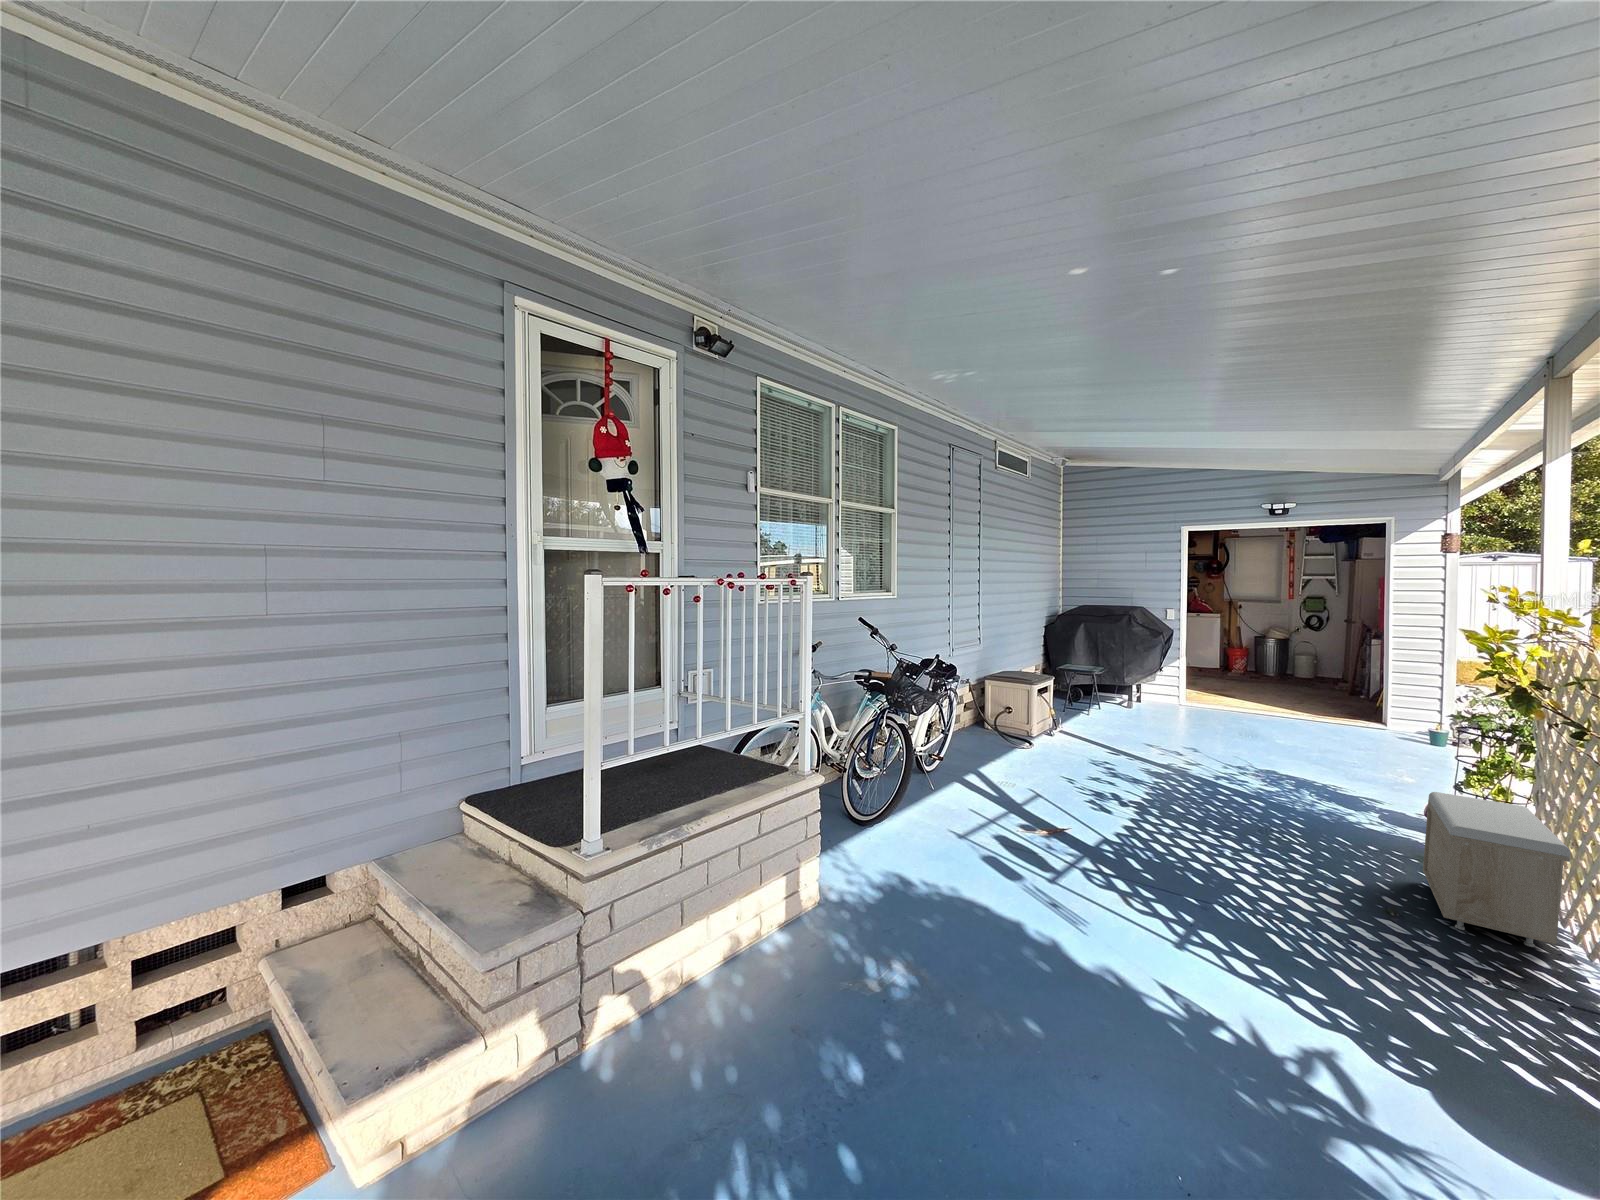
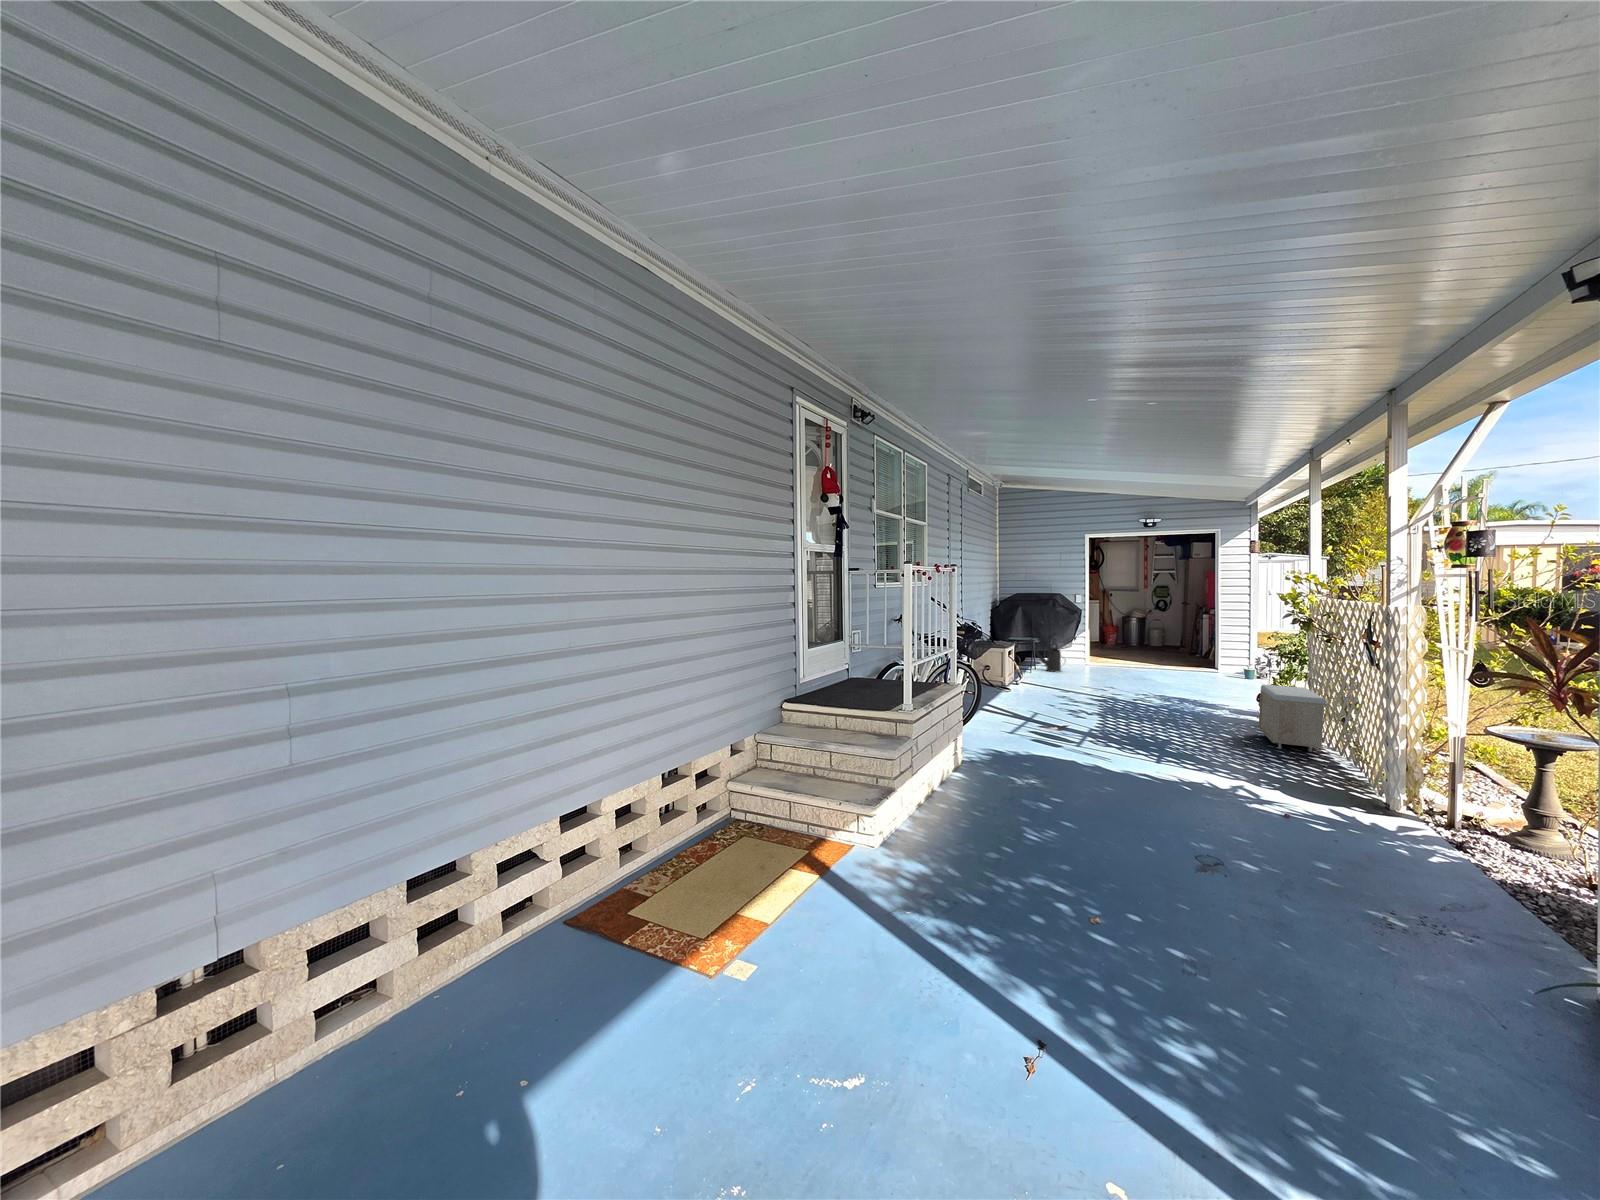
watering can: none [1094,675,1141,717] -> present [1034,643,1062,672]

